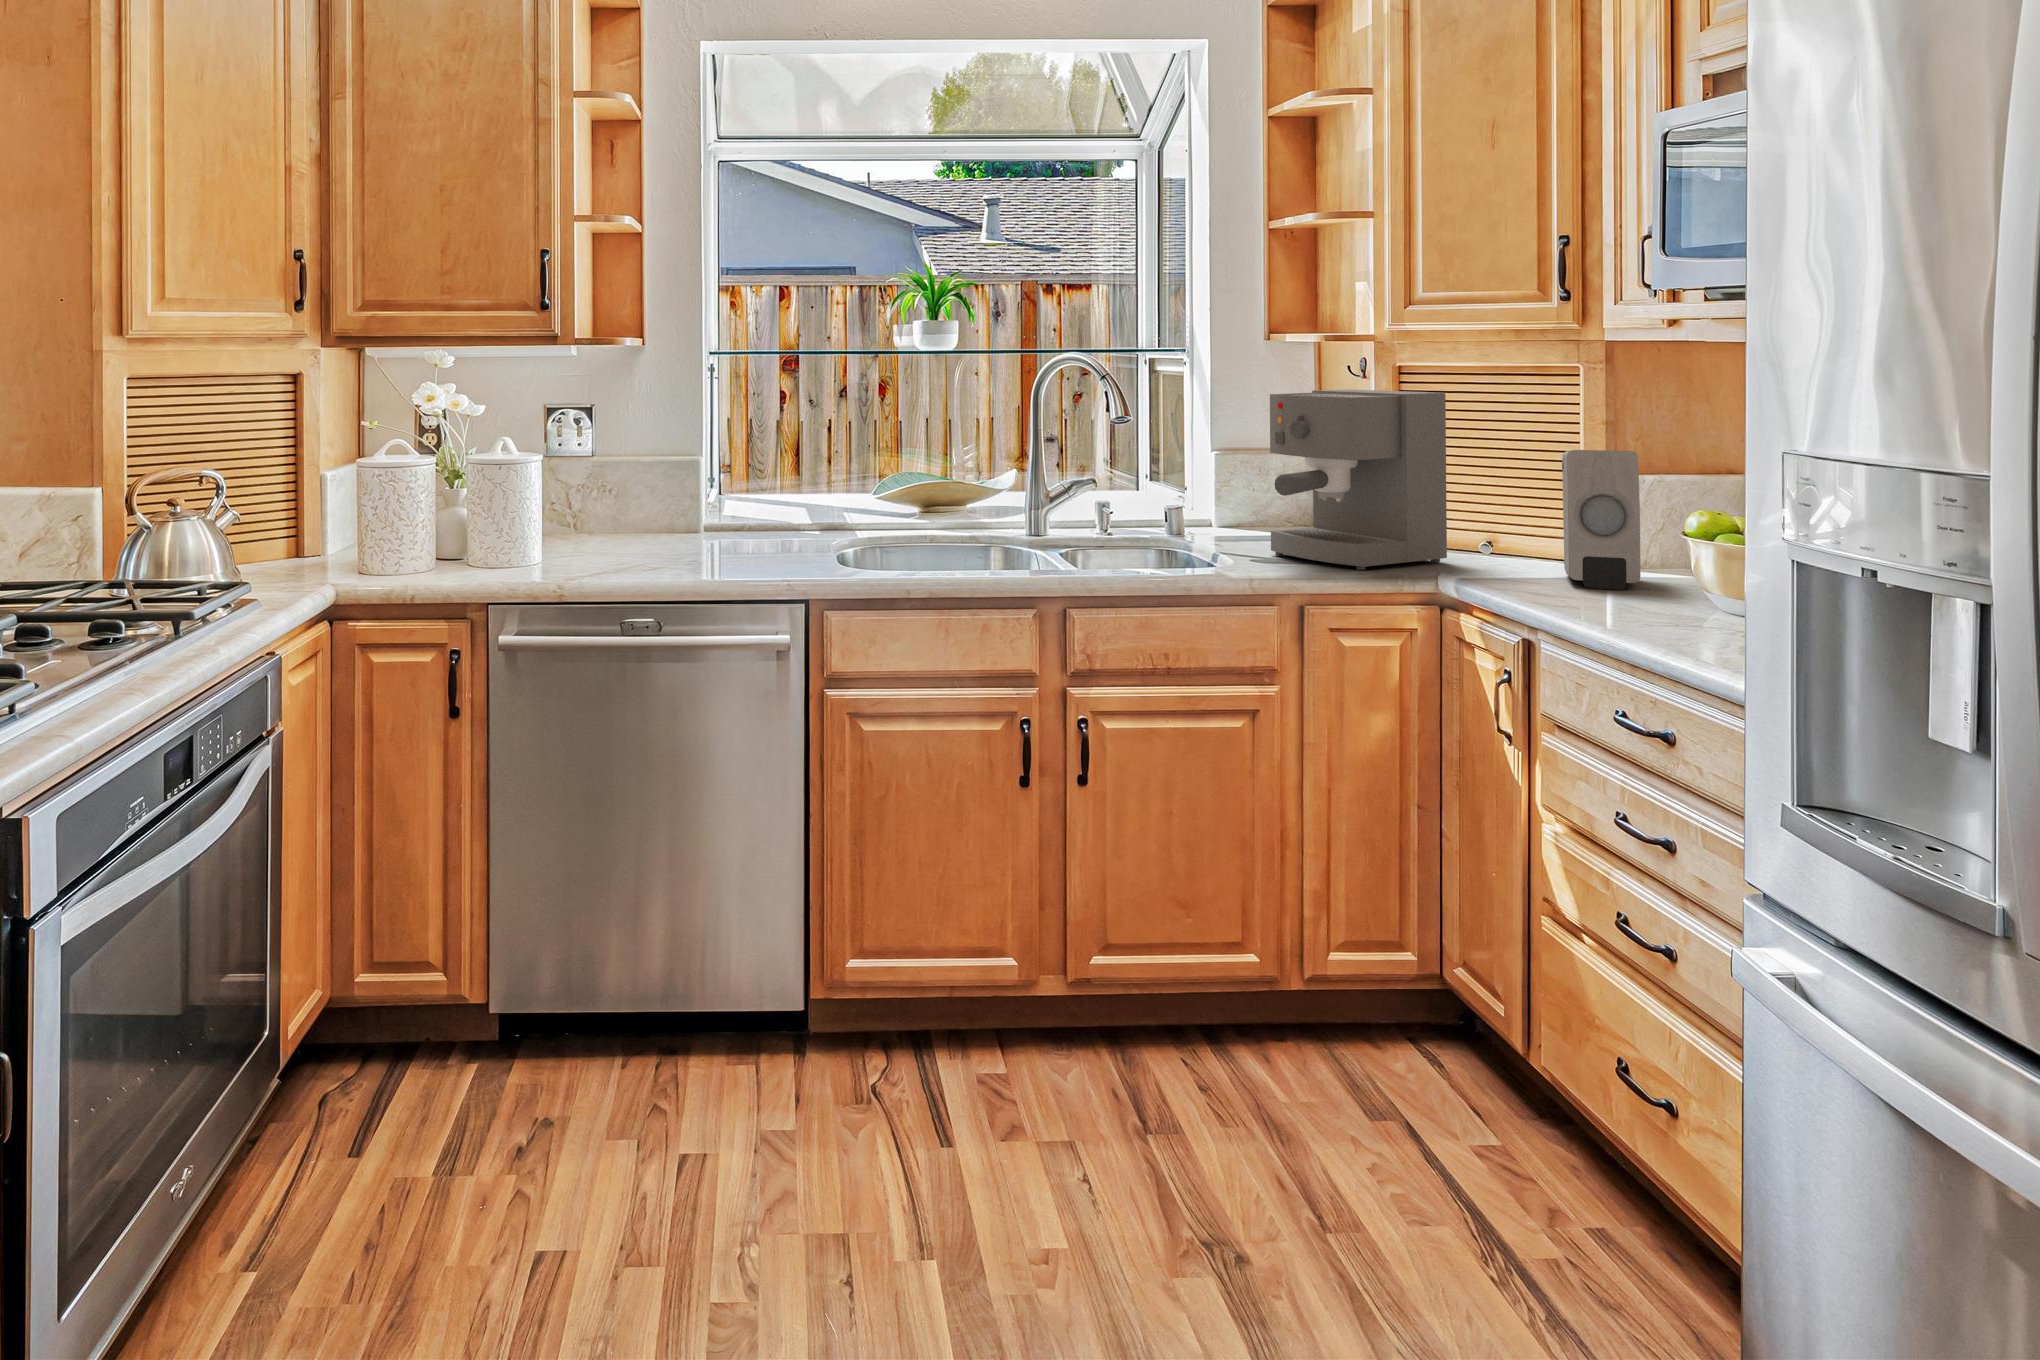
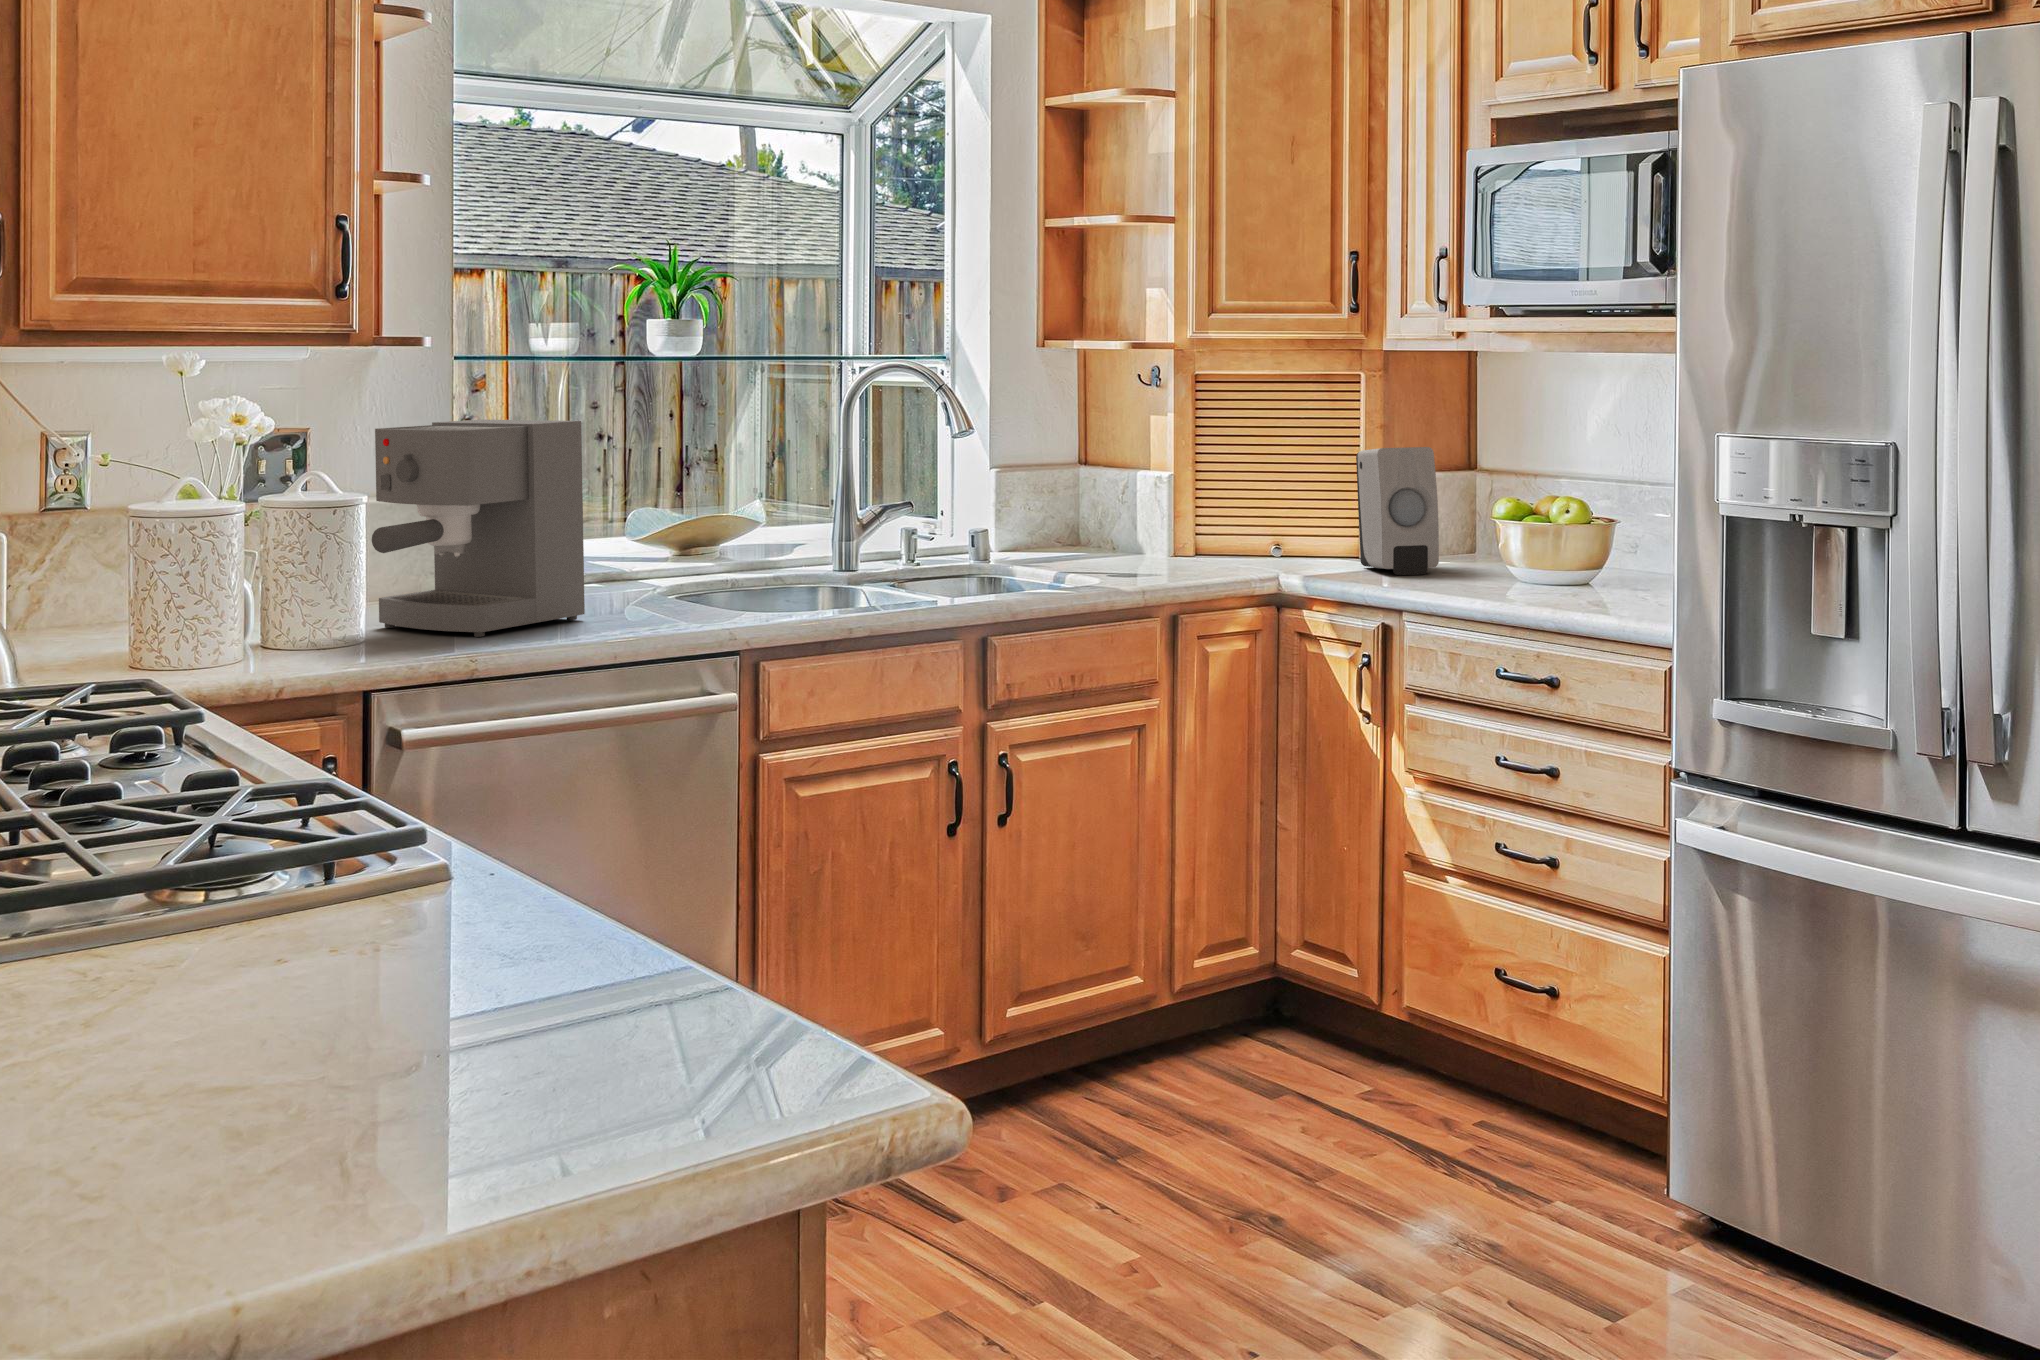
coffee maker: present [1270,389,1447,570] -> present [372,420,585,637]

